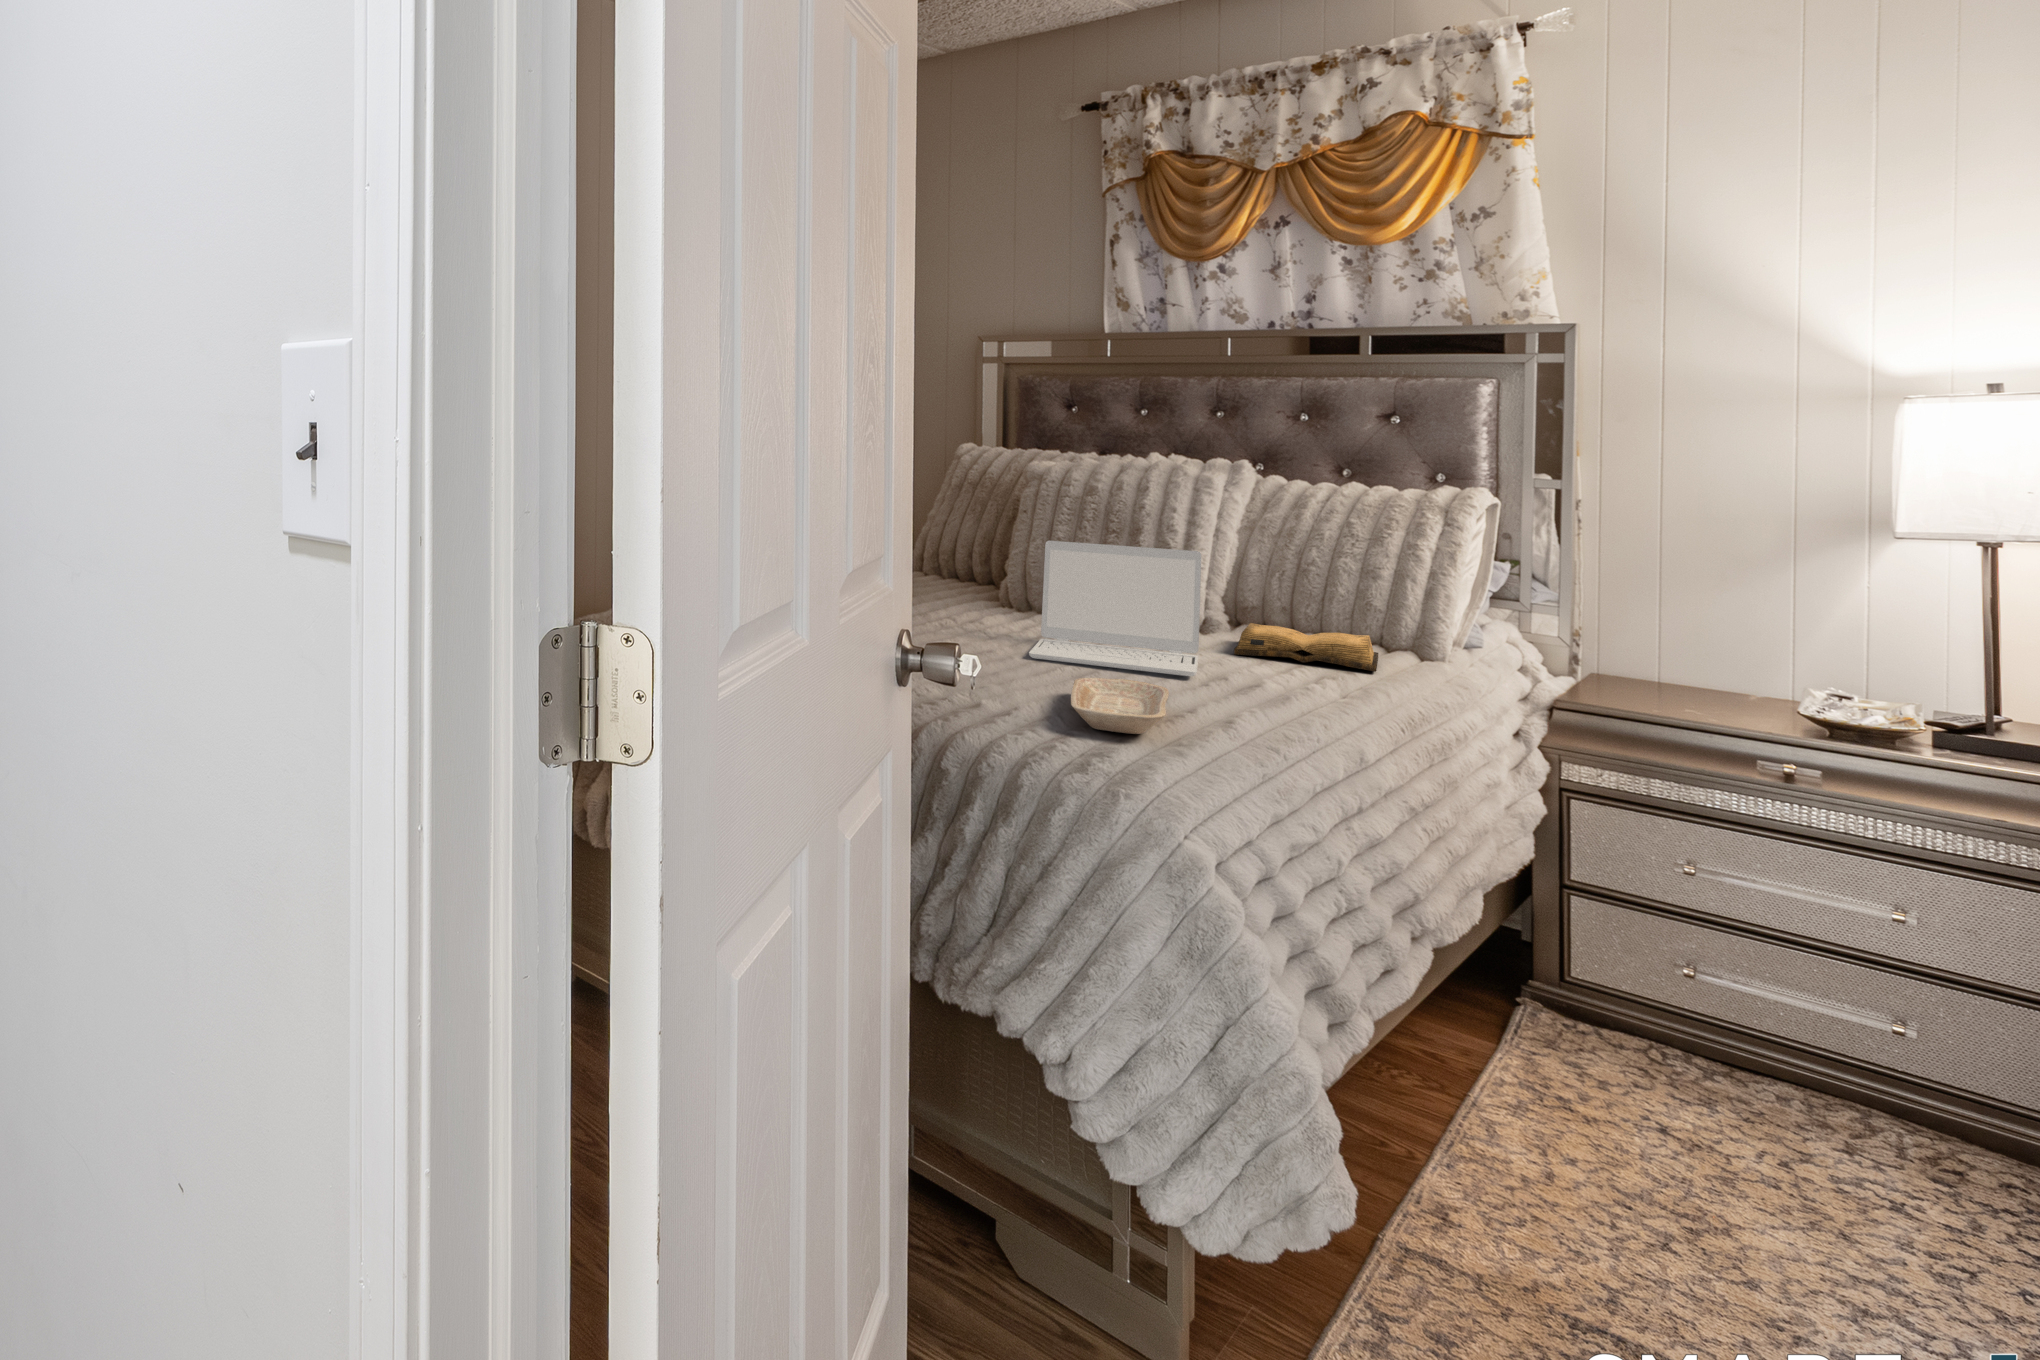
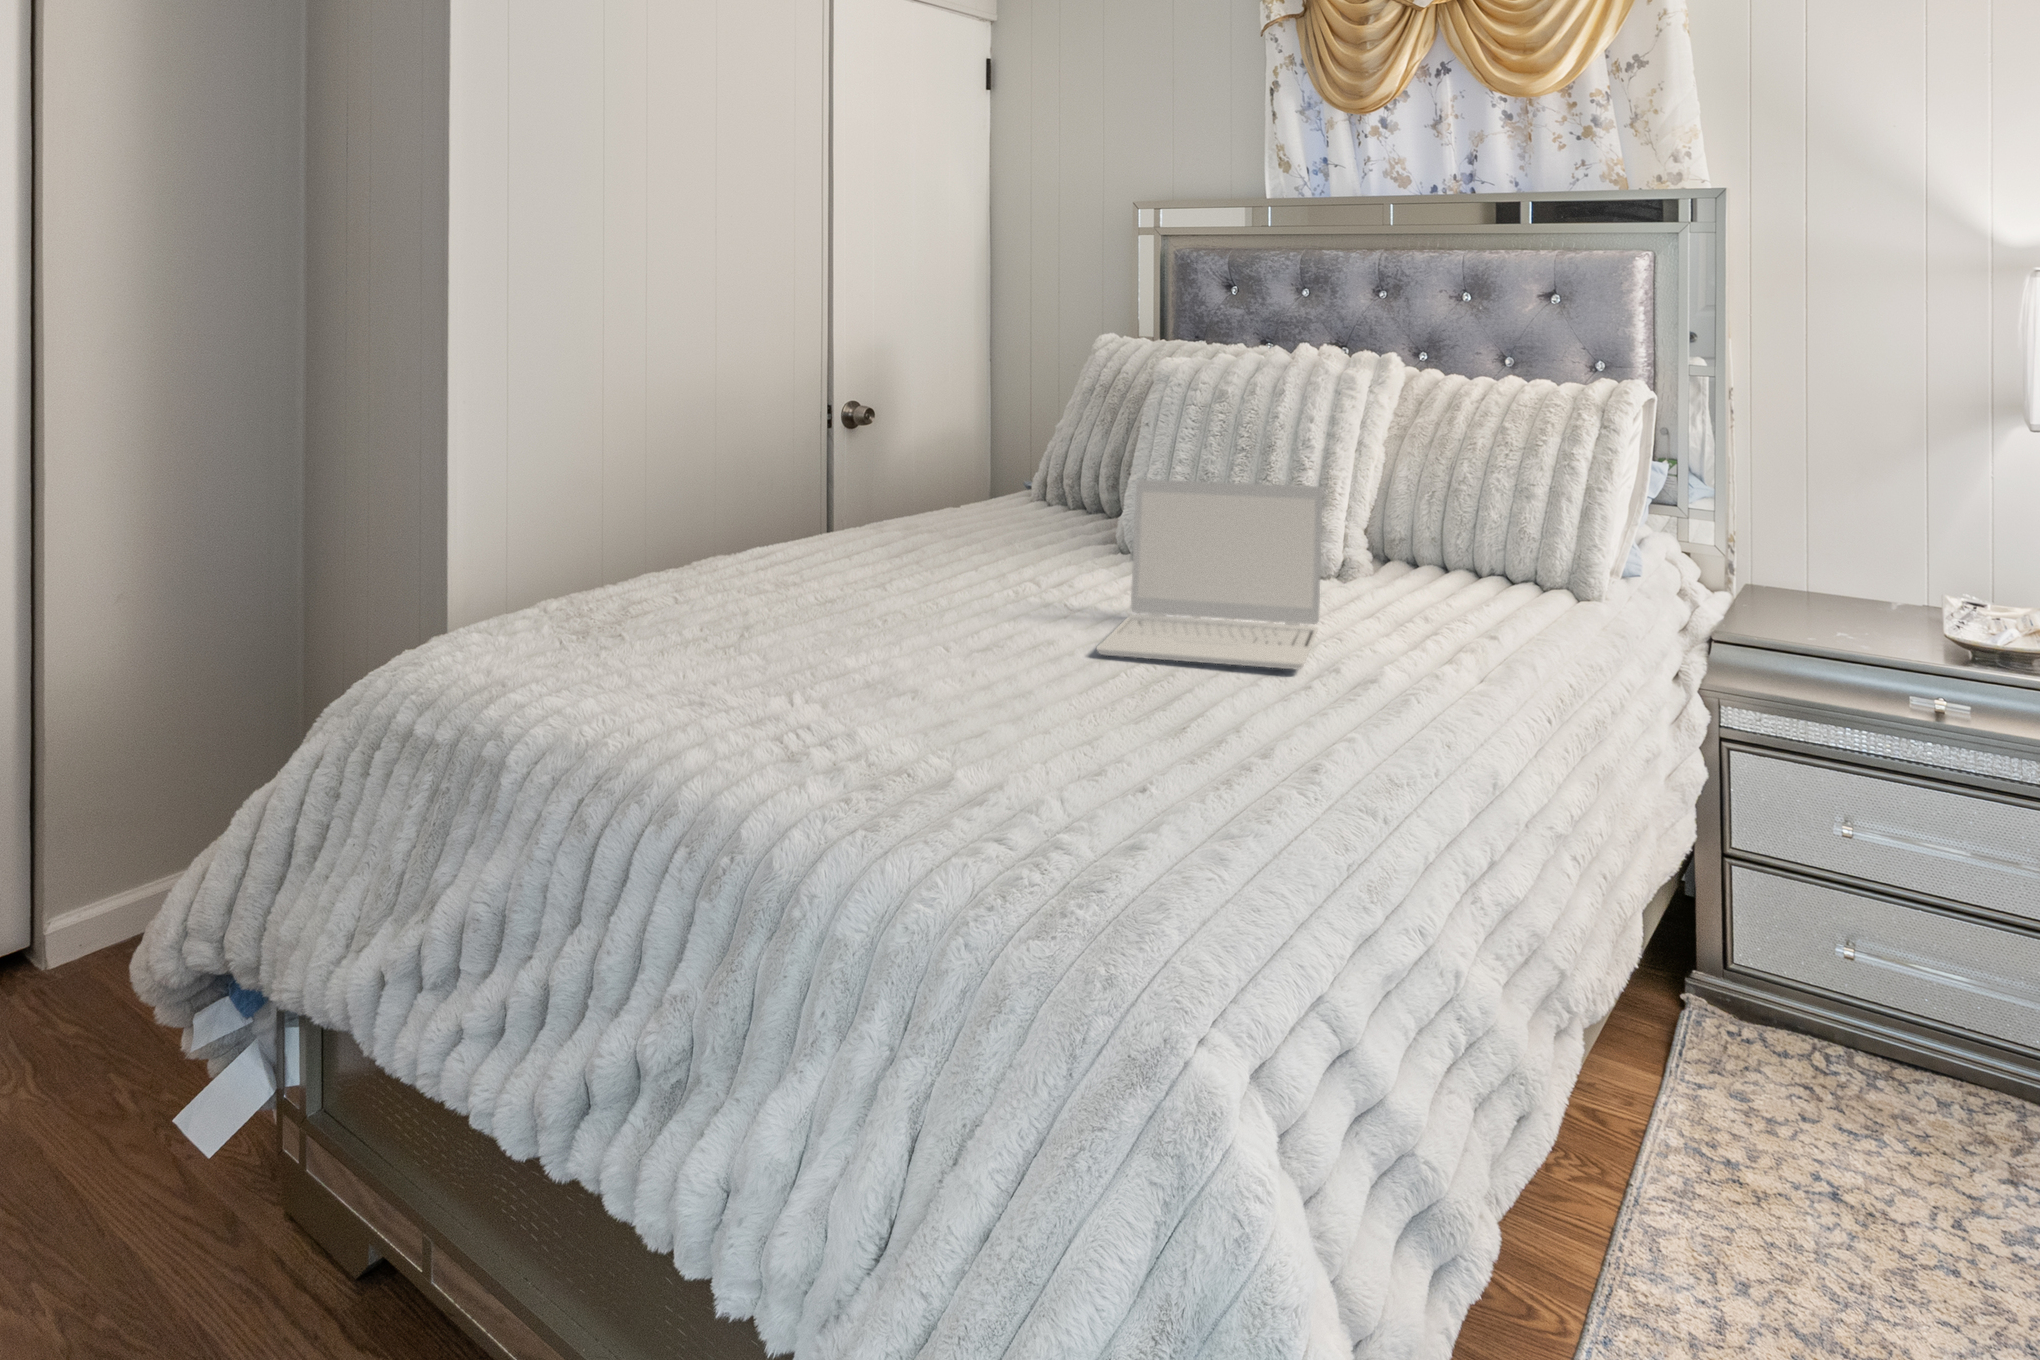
diary: present [1234,623,1378,672] -> none [1367,566,1531,630]
tray: present [1071,677,1169,734] -> none [1077,701,1241,823]

